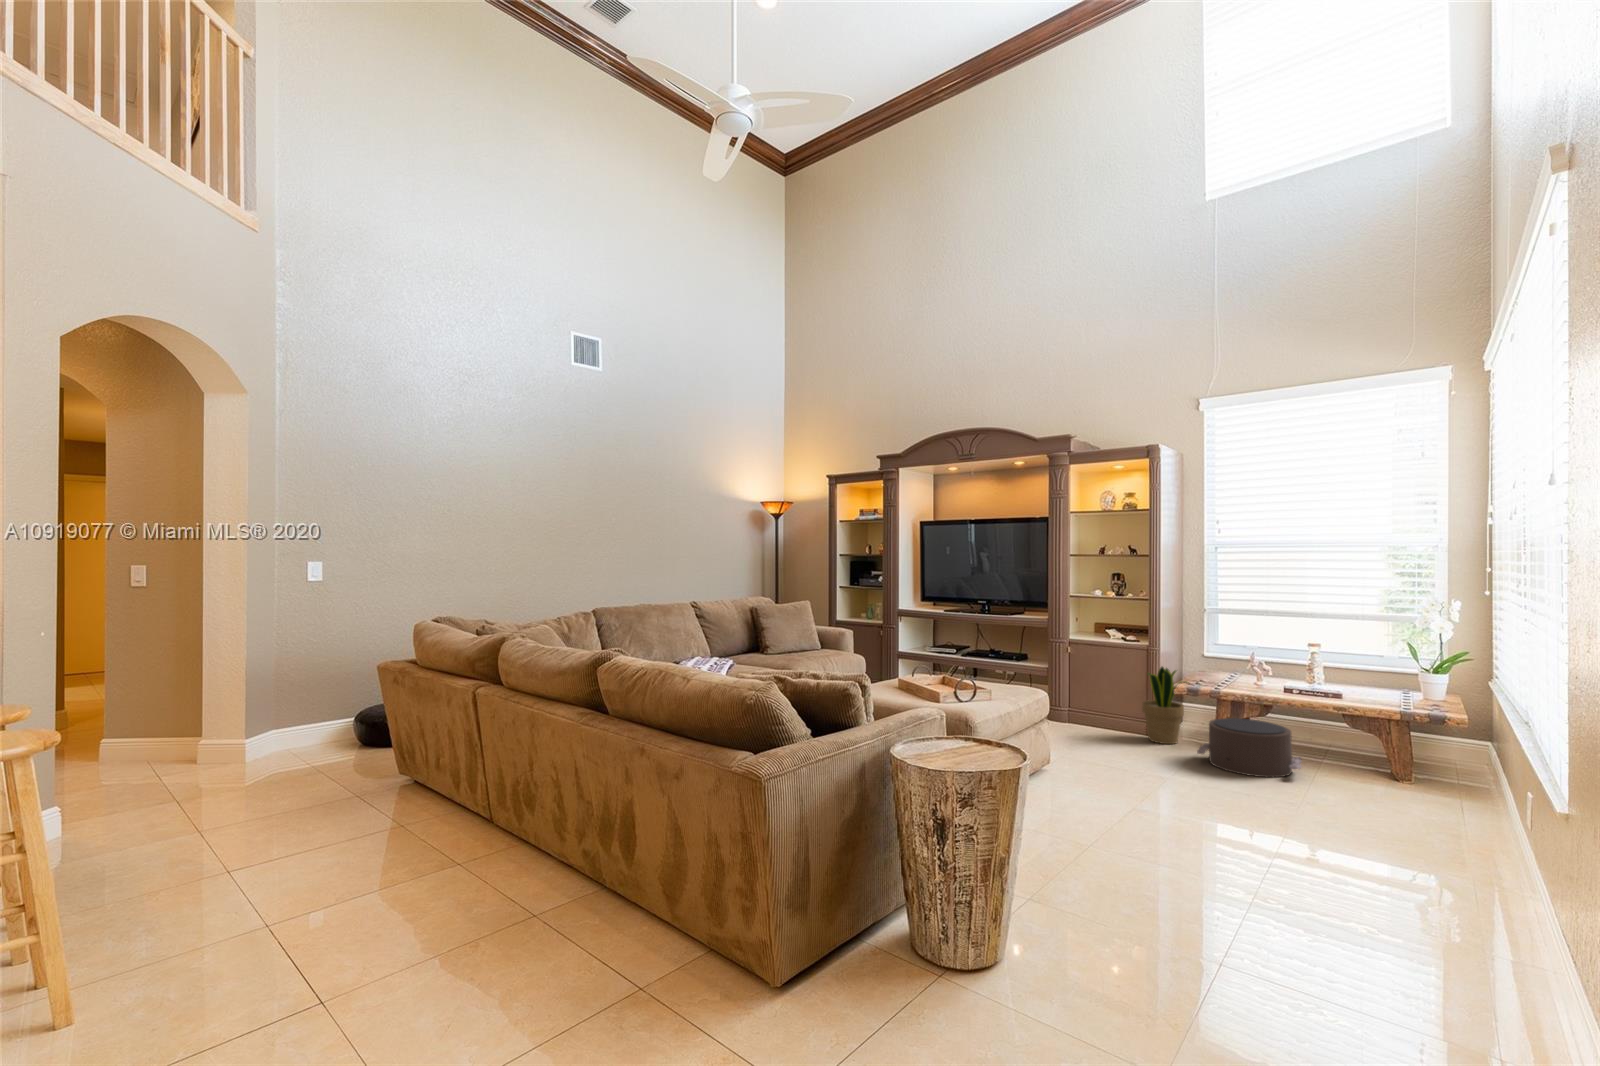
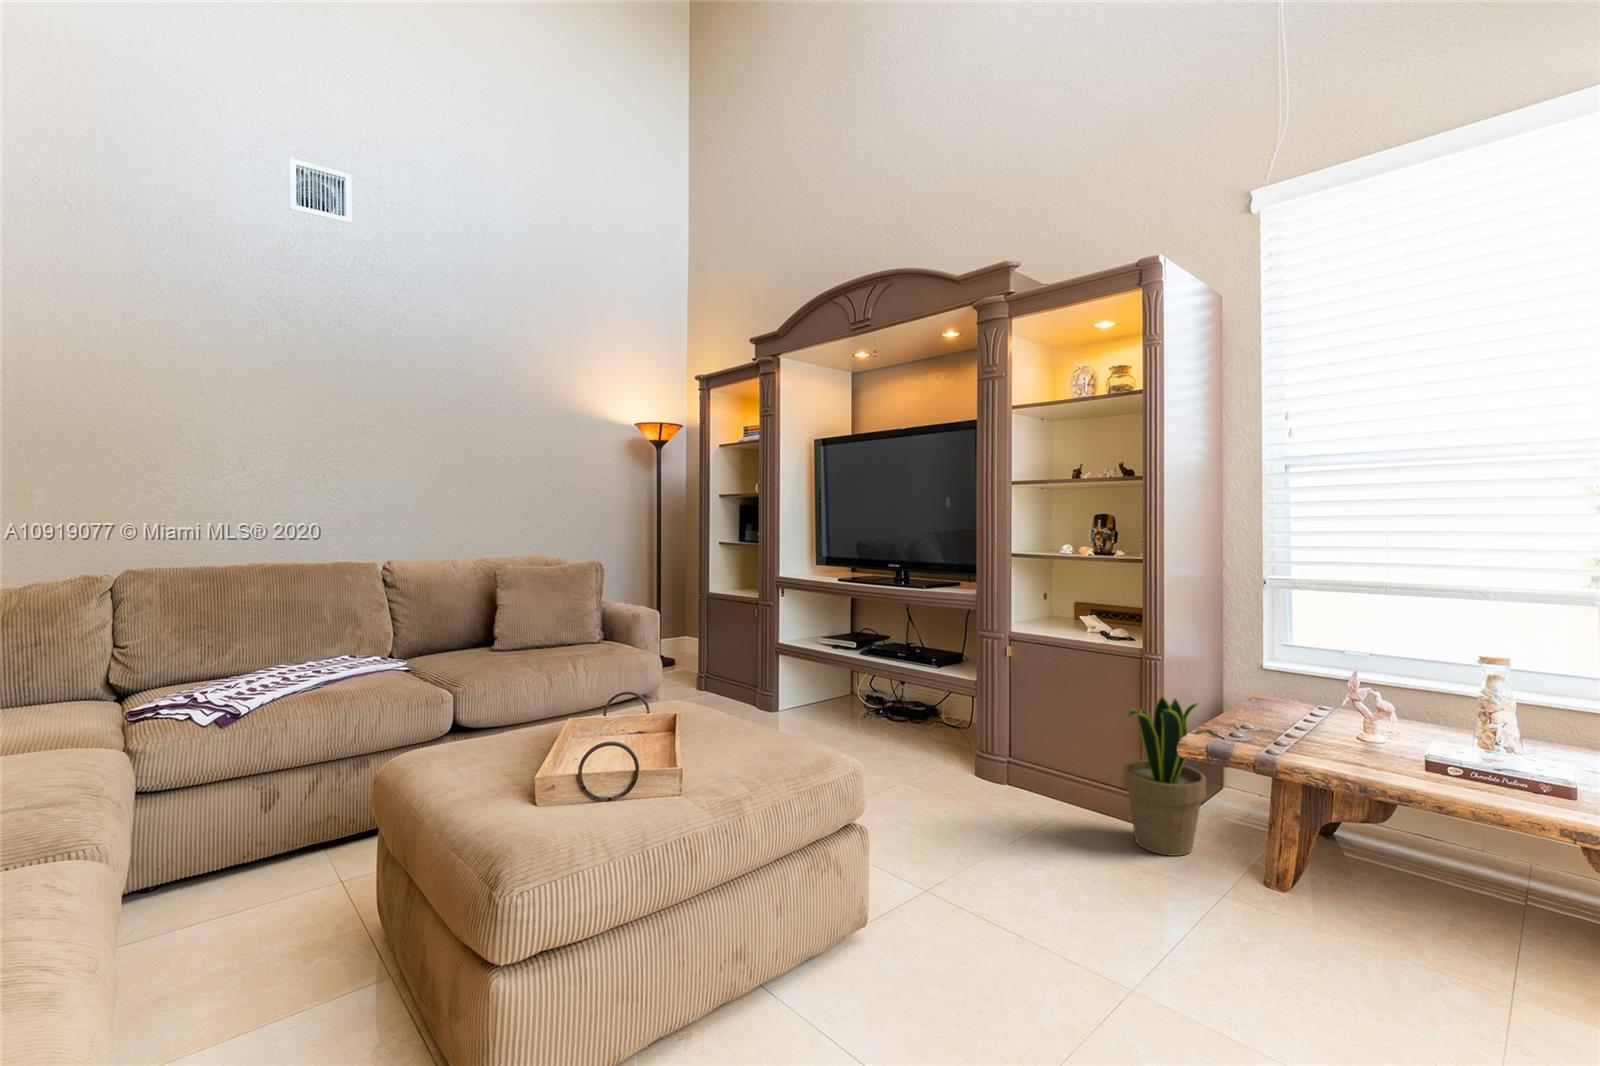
pouf: present [1197,718,1302,777] -> none [1210,822,1470,996]

